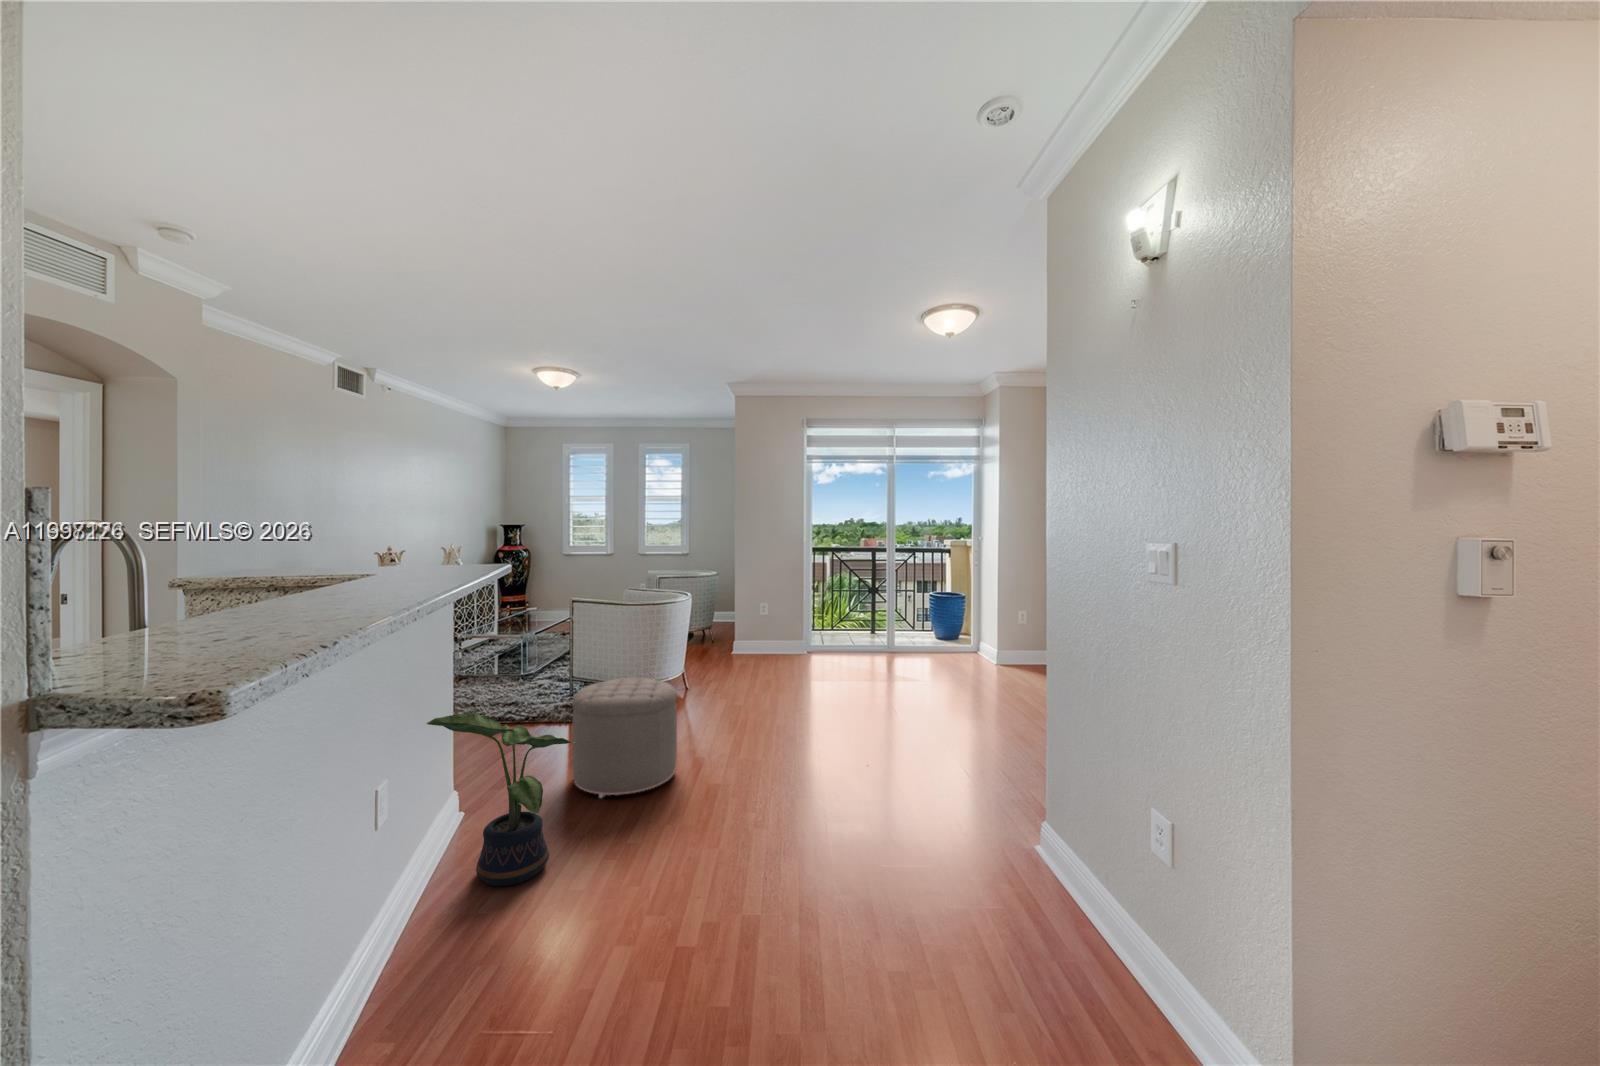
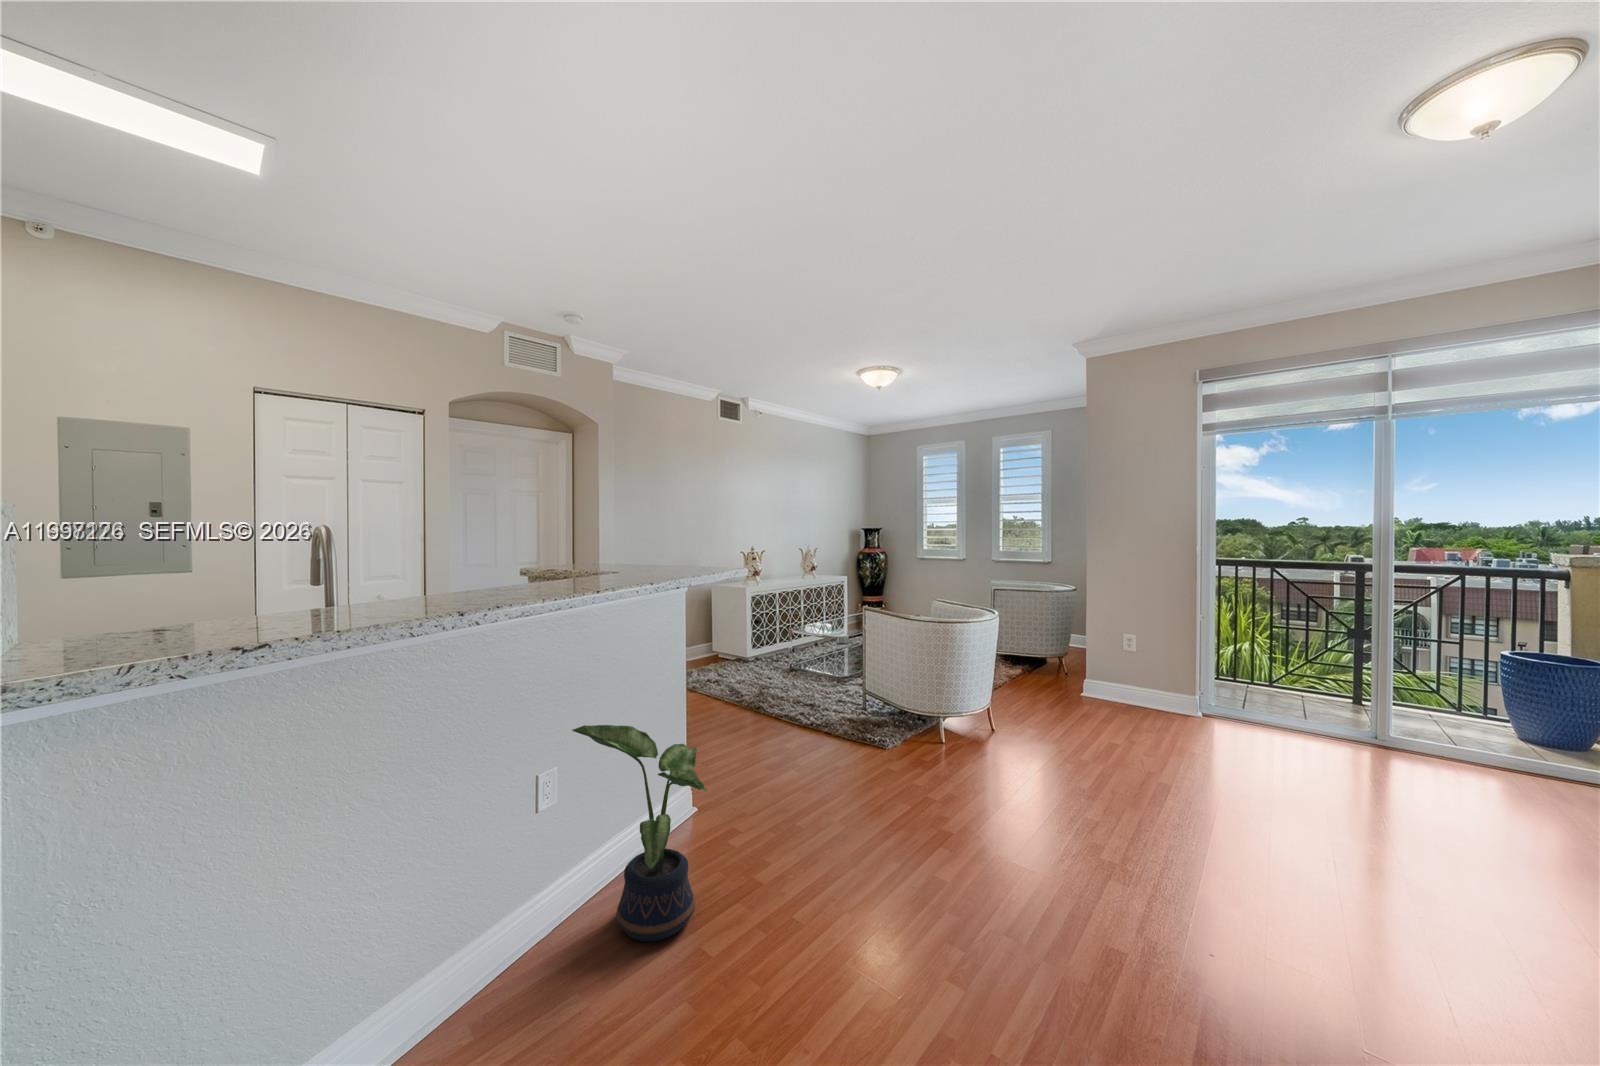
ottoman: present [572,678,677,798] -> none [786,708,912,863]

